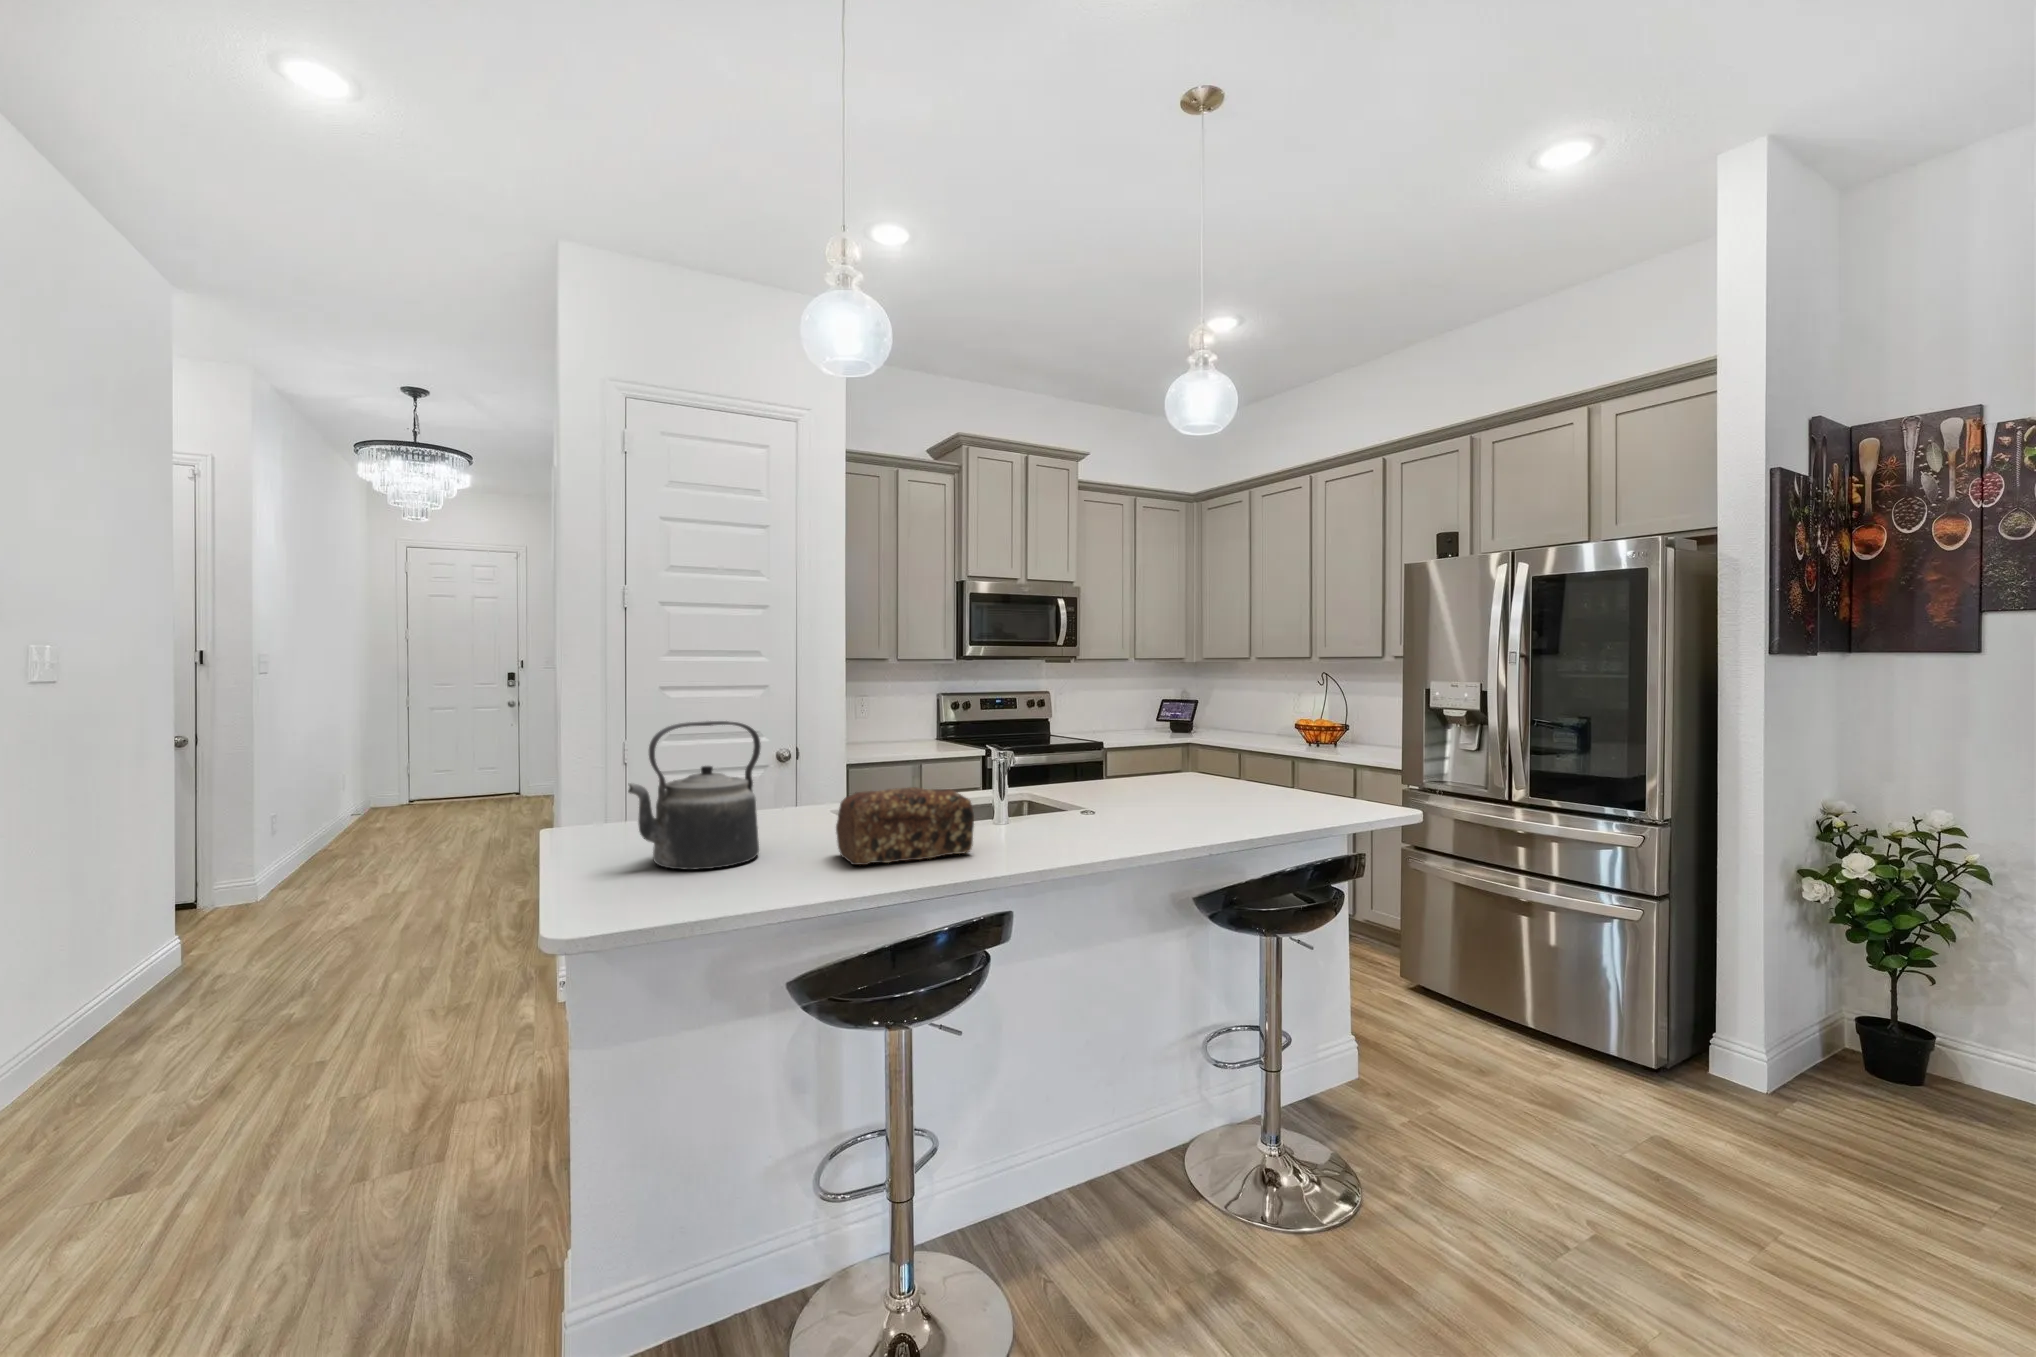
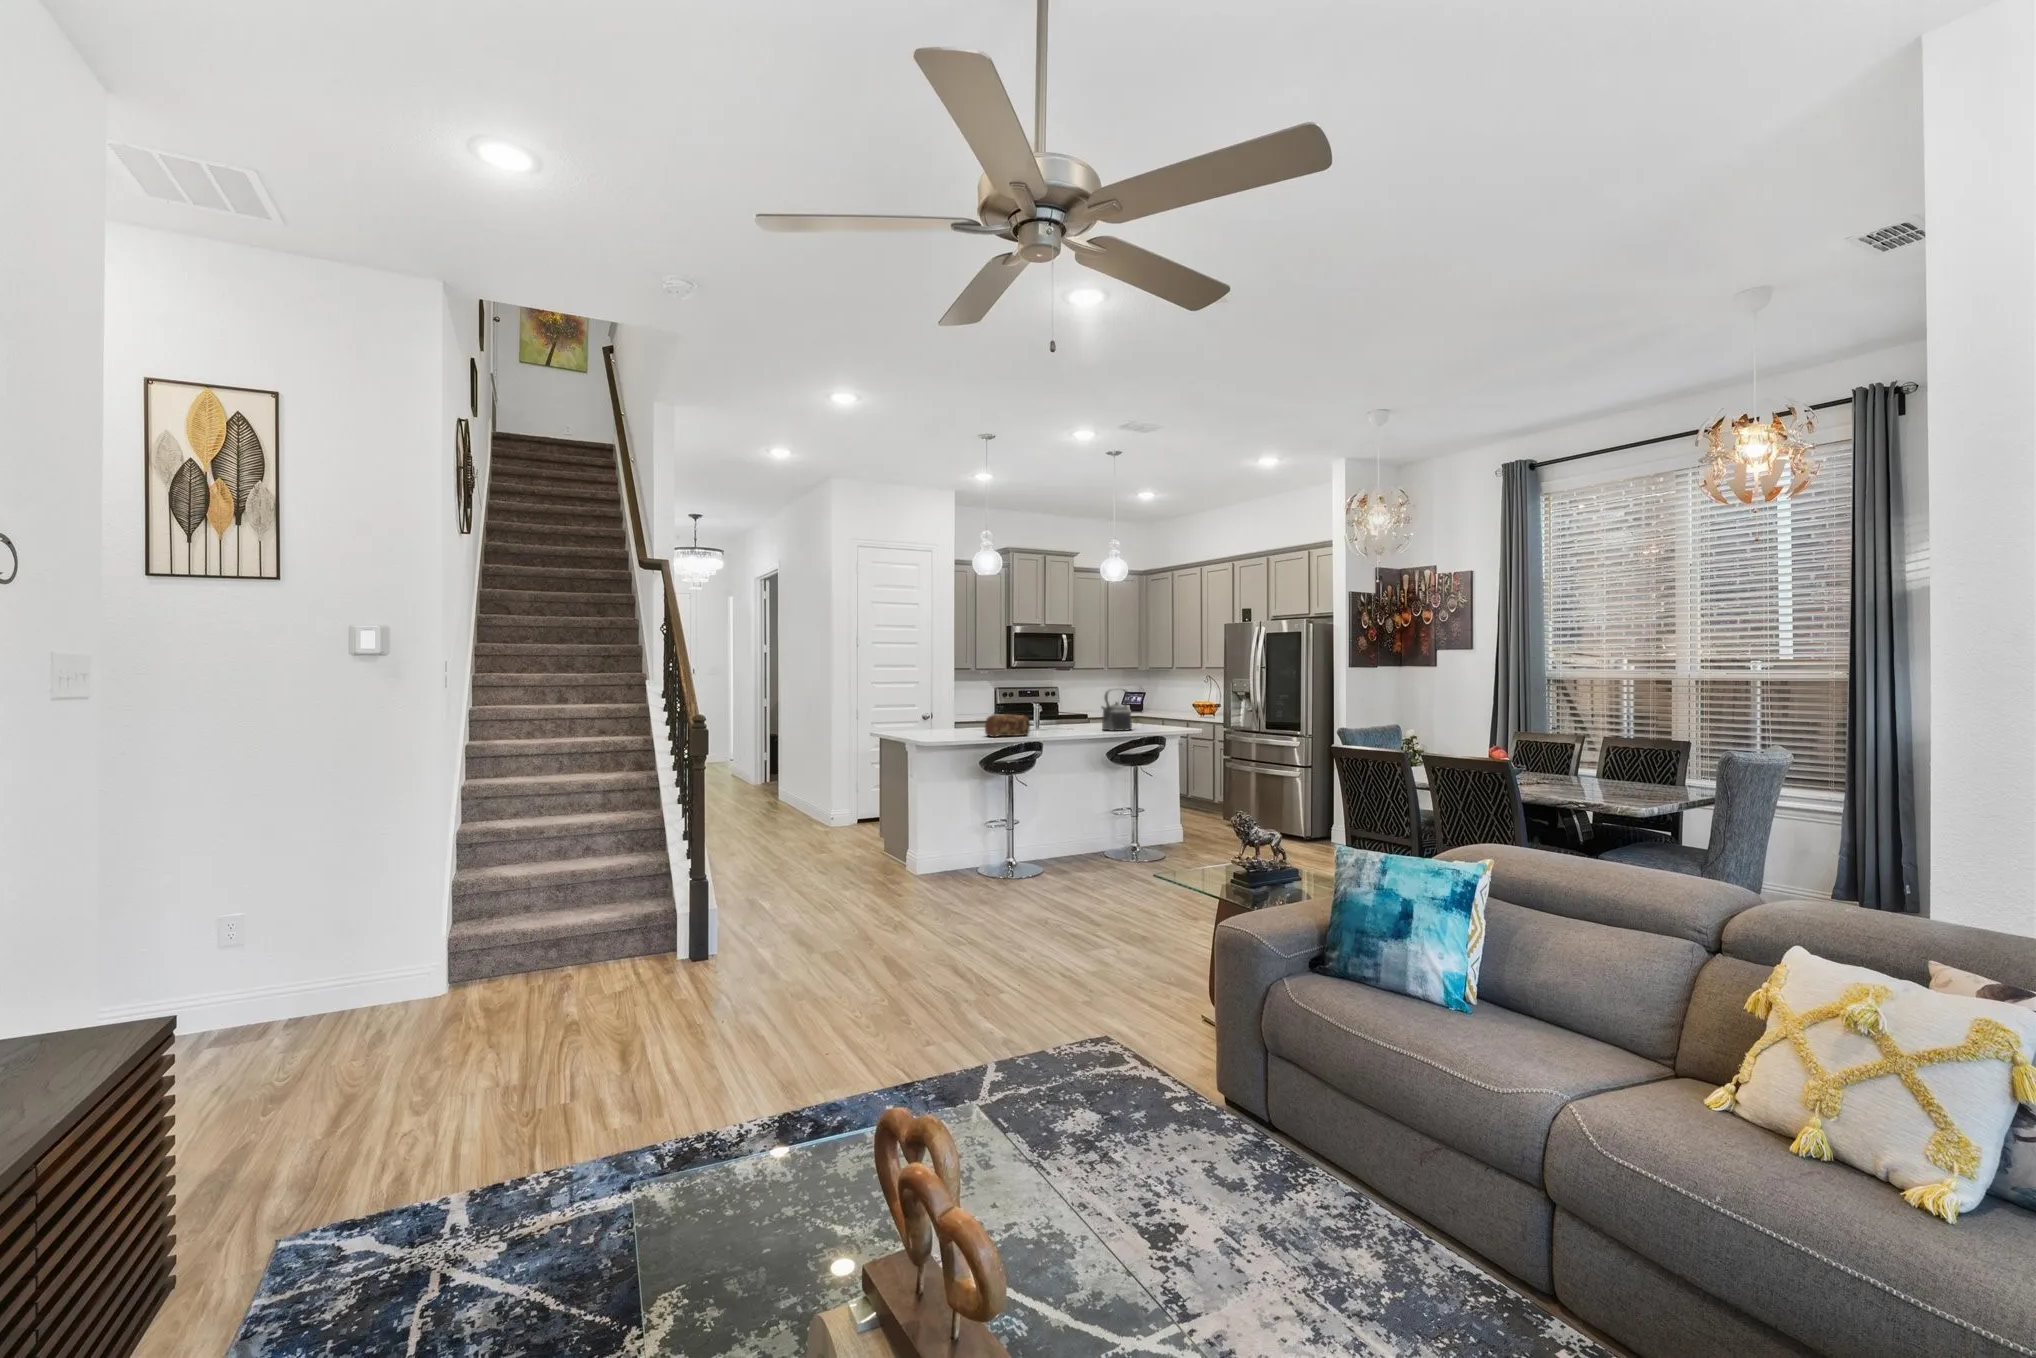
kettle: present [628,721,760,870] -> present [1102,690,1132,731]

